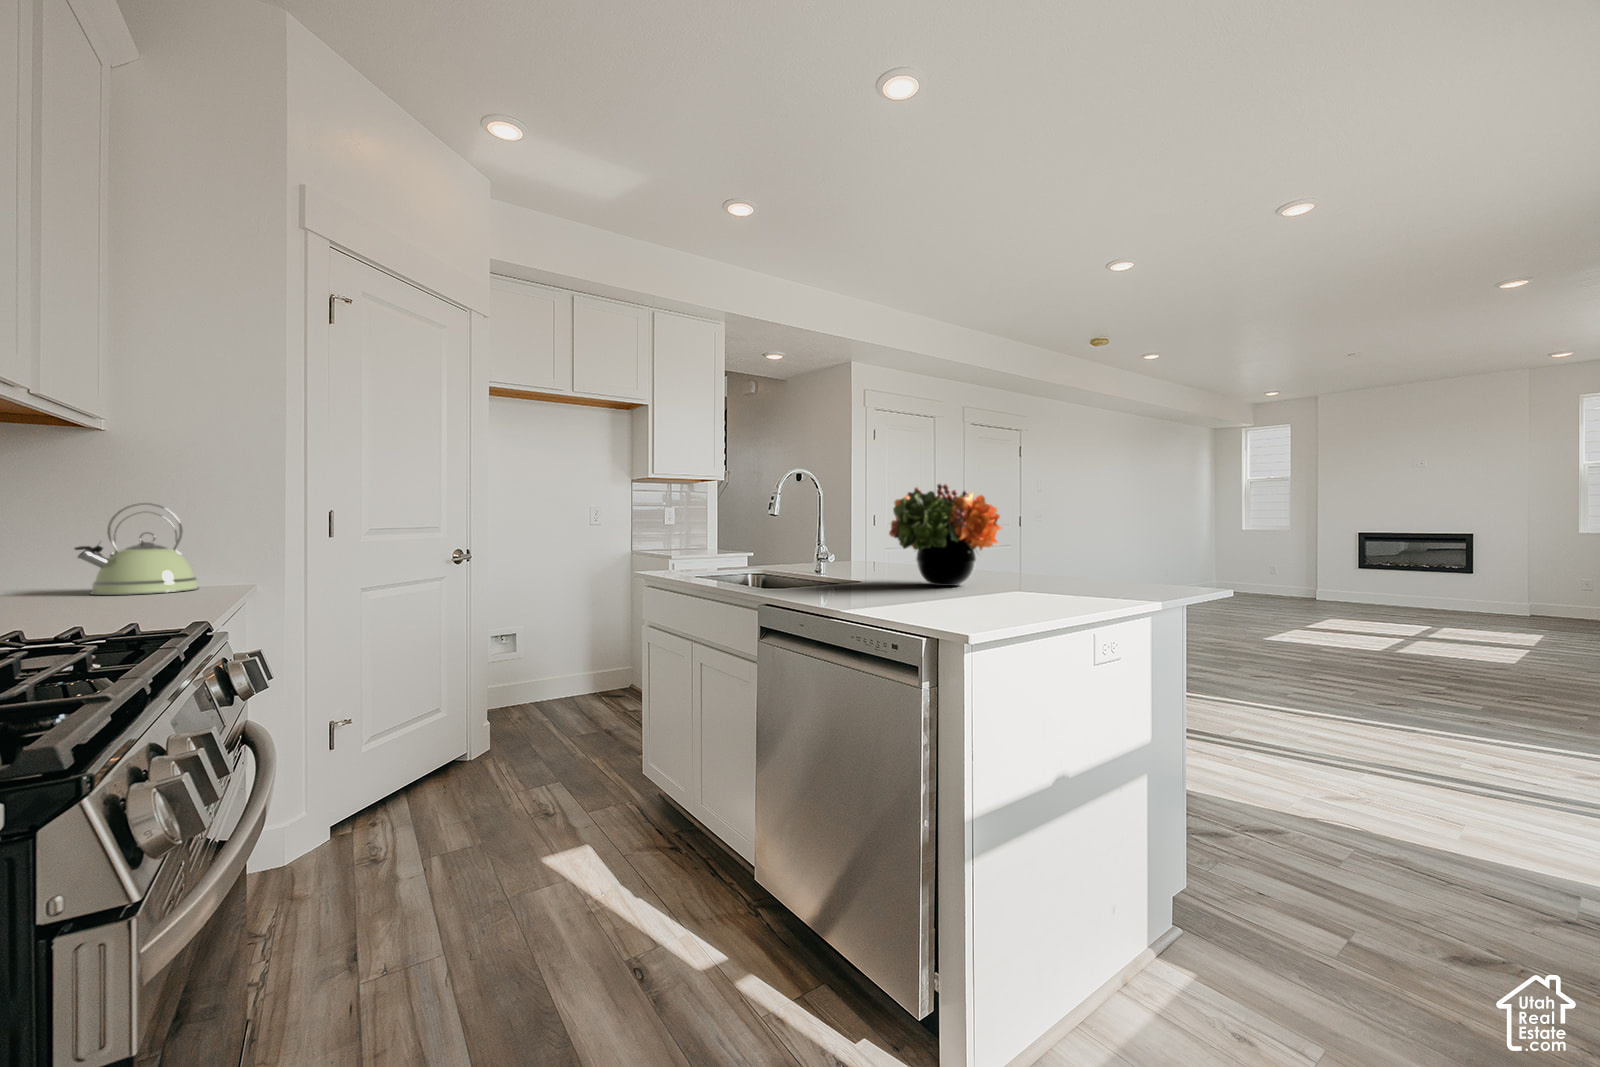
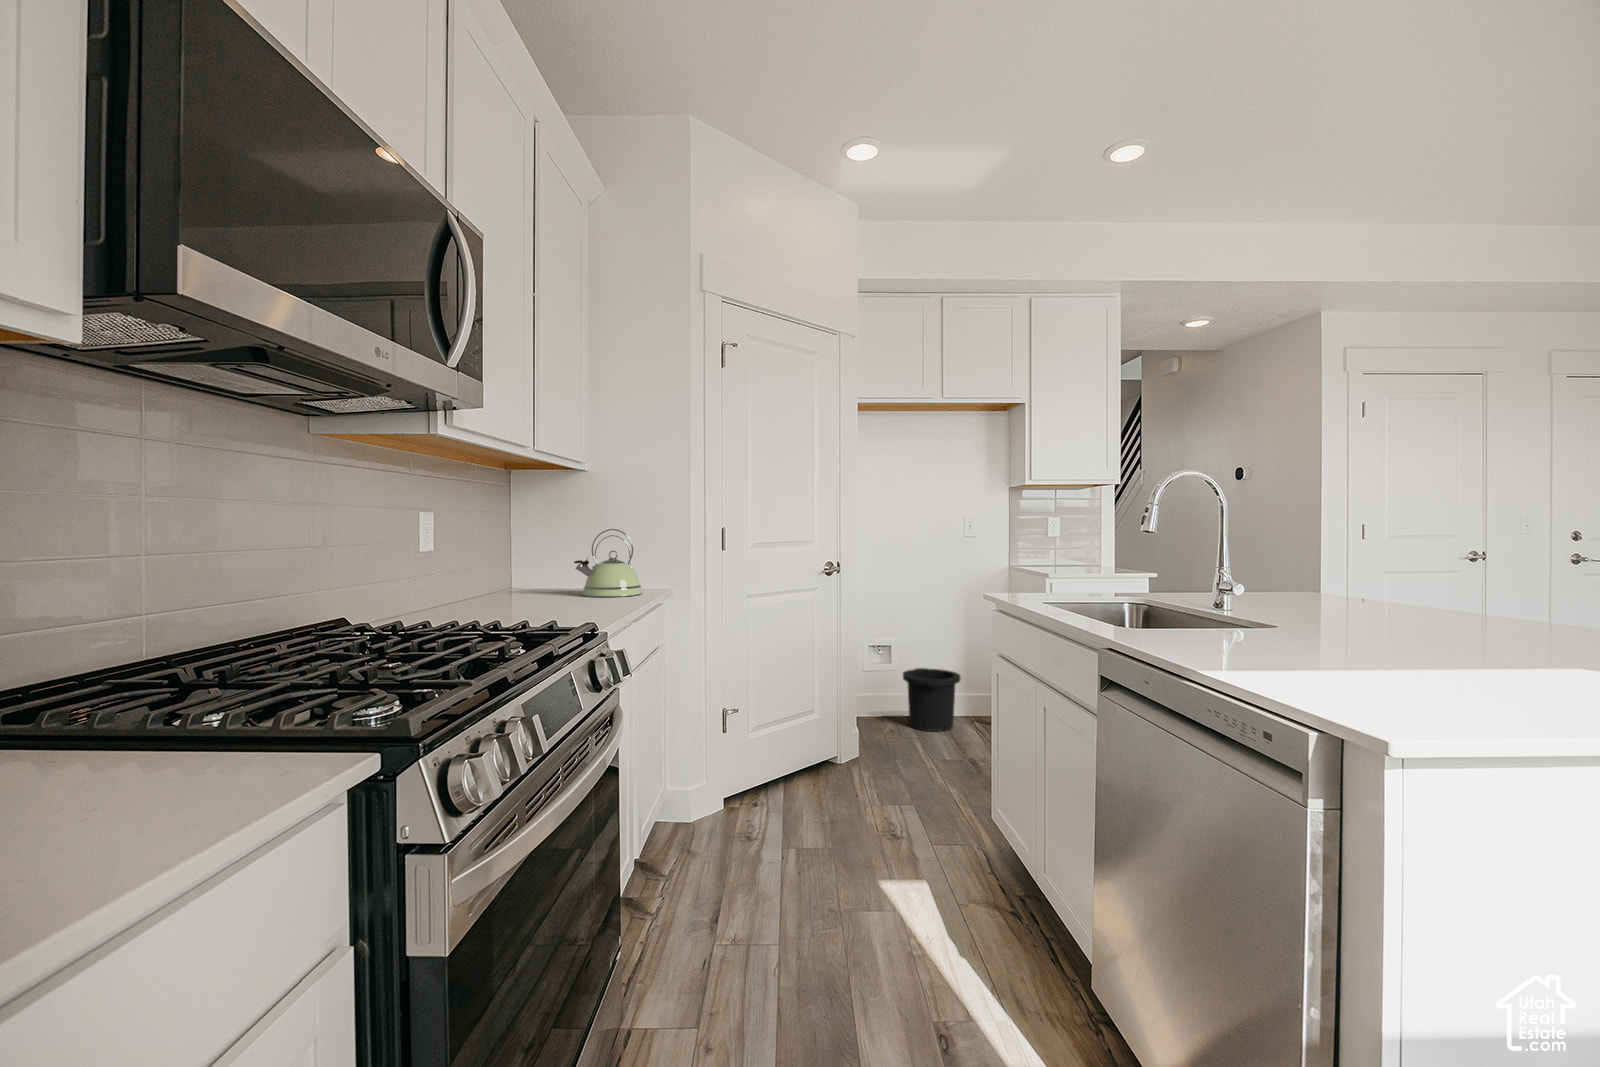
flower arrangement: present [889,484,1002,586] -> none [1313,493,1543,647]
trash can: none [527,652,588,714] -> present [903,668,961,731]

